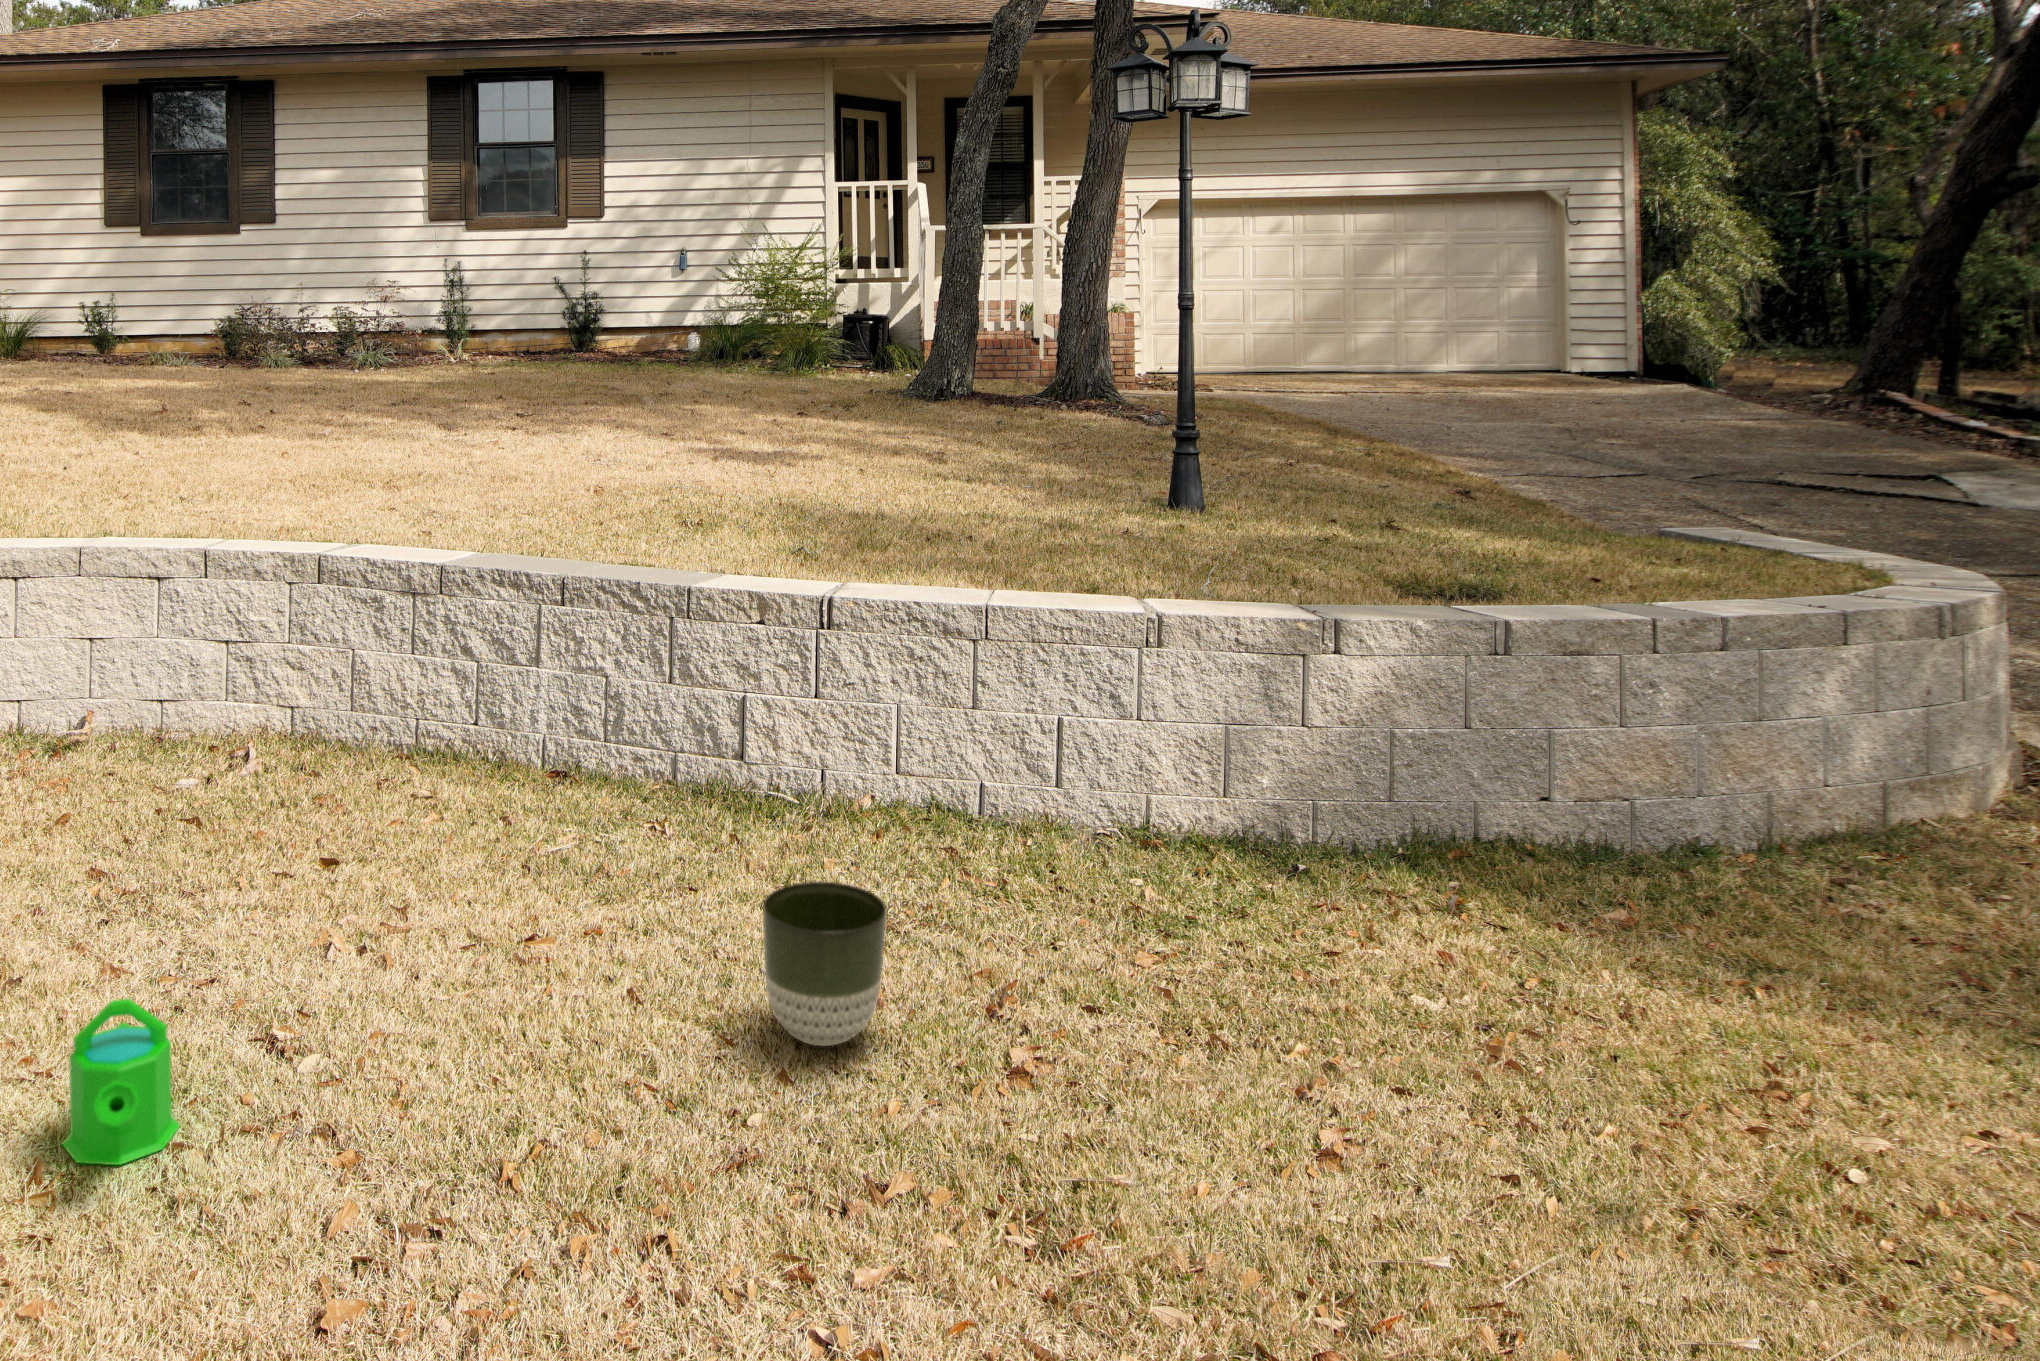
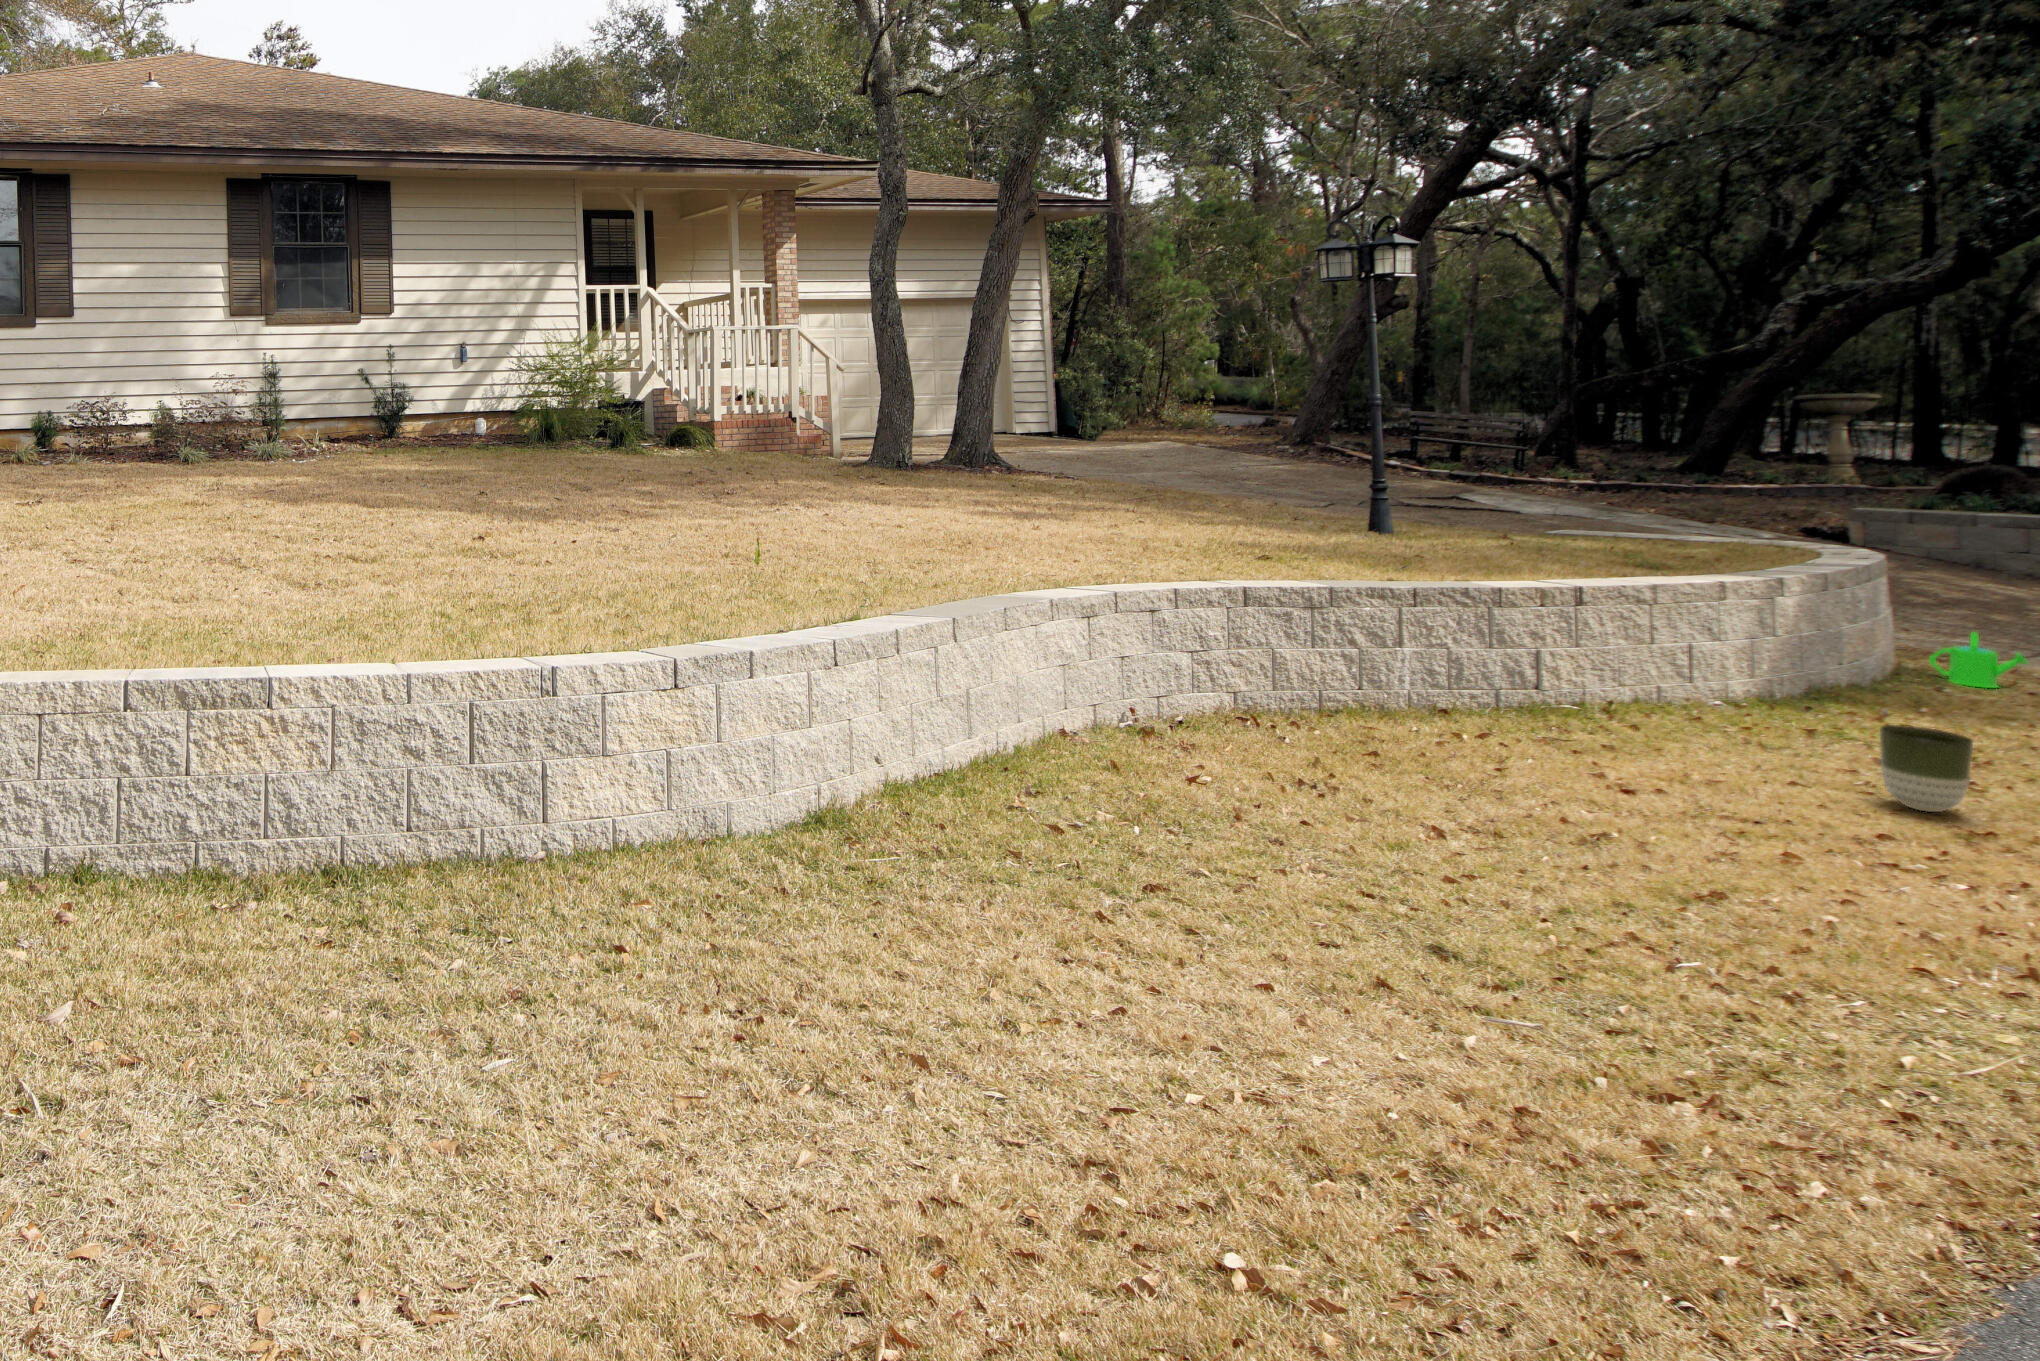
watering can: present [62,999,180,1165] -> present [1929,632,2028,688]

